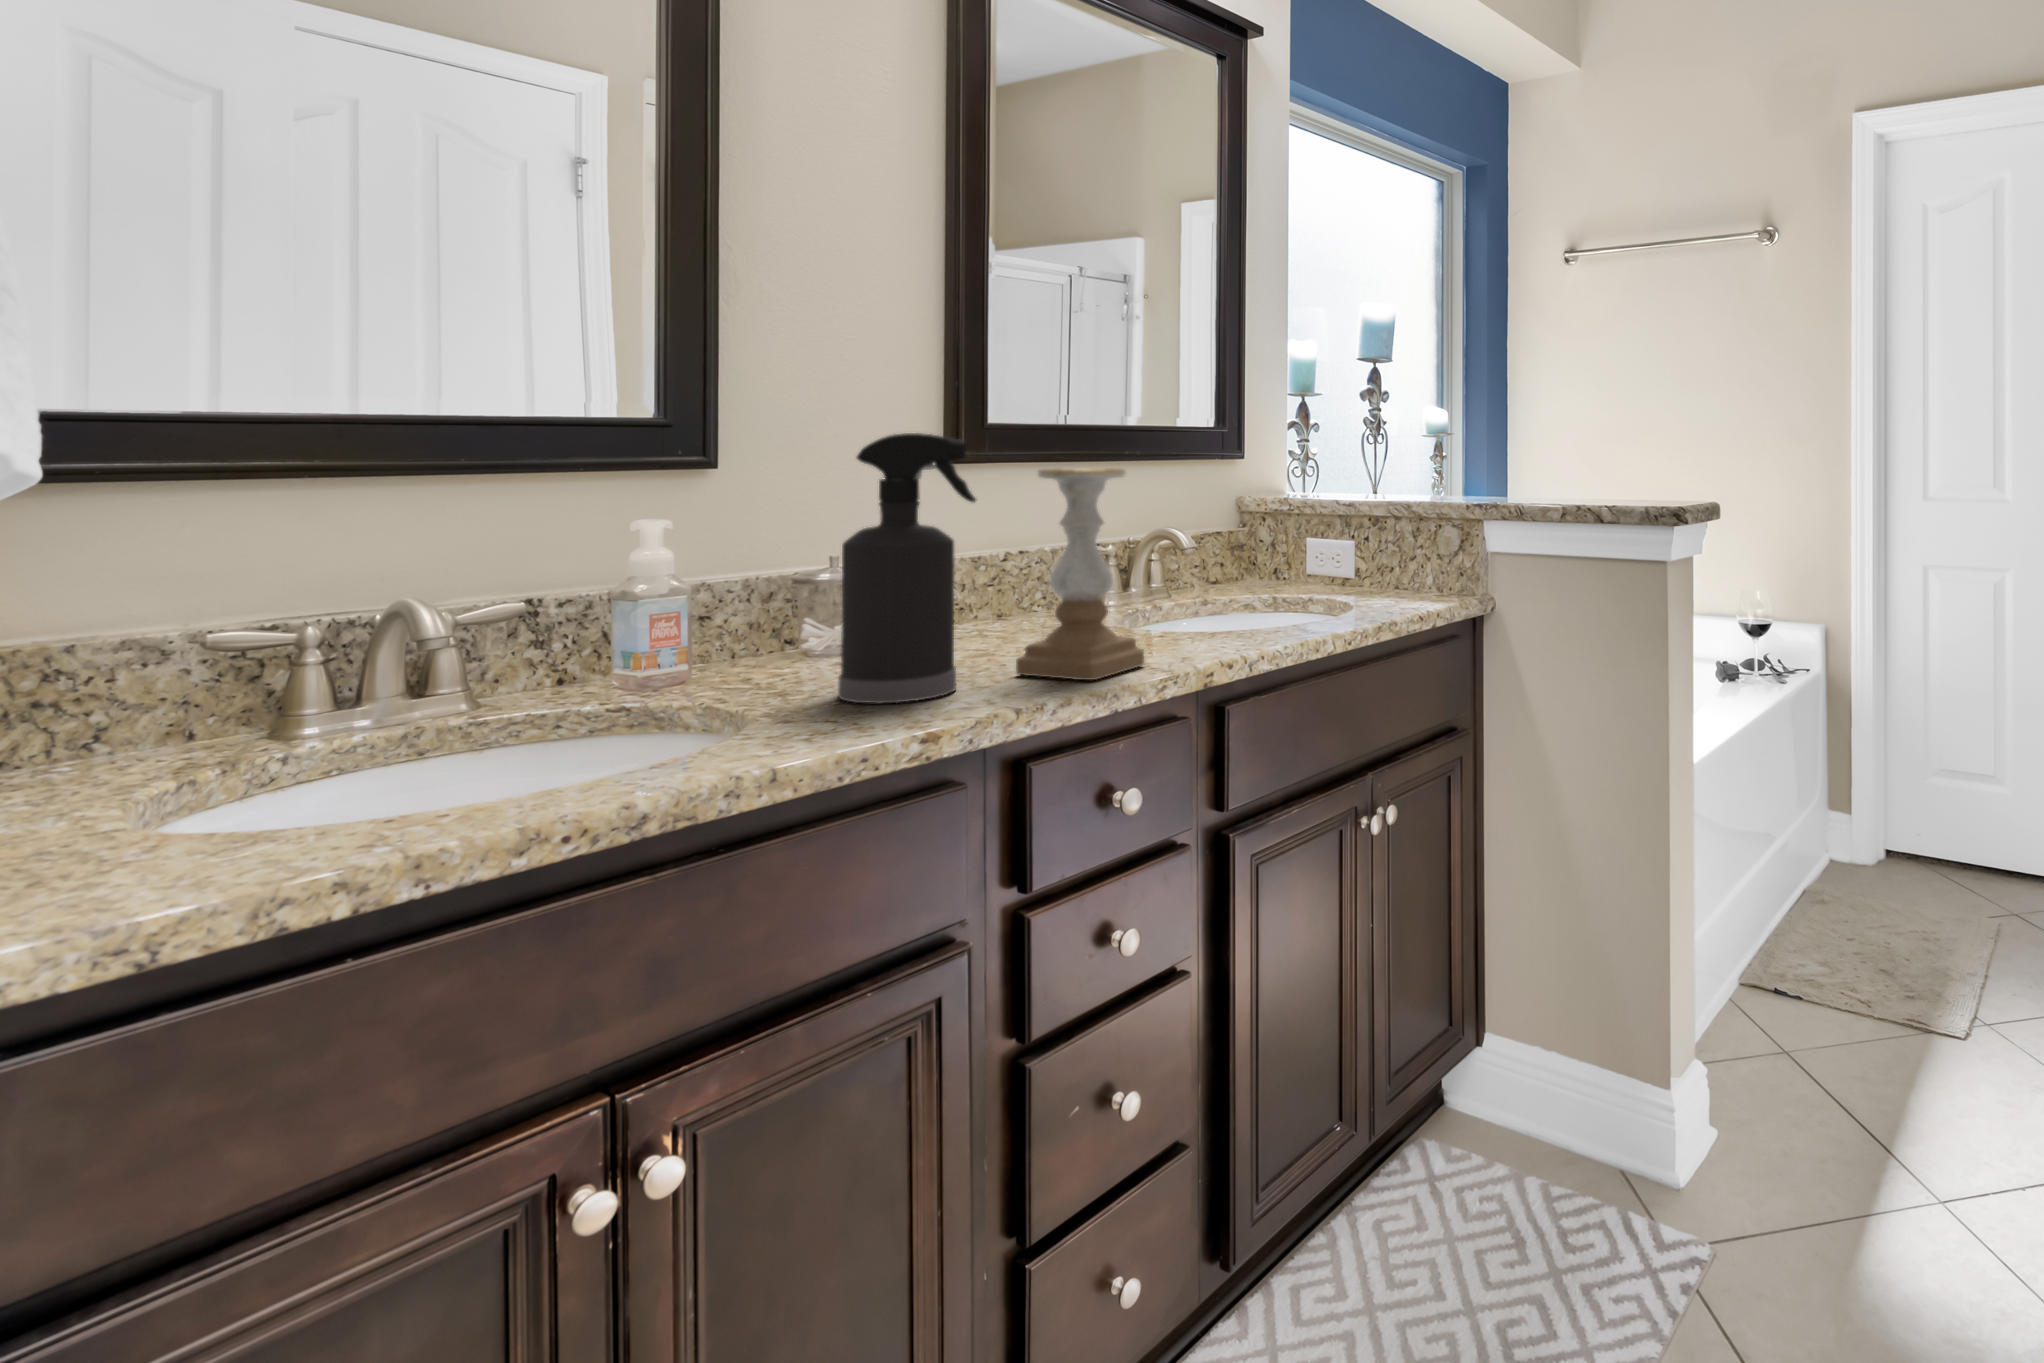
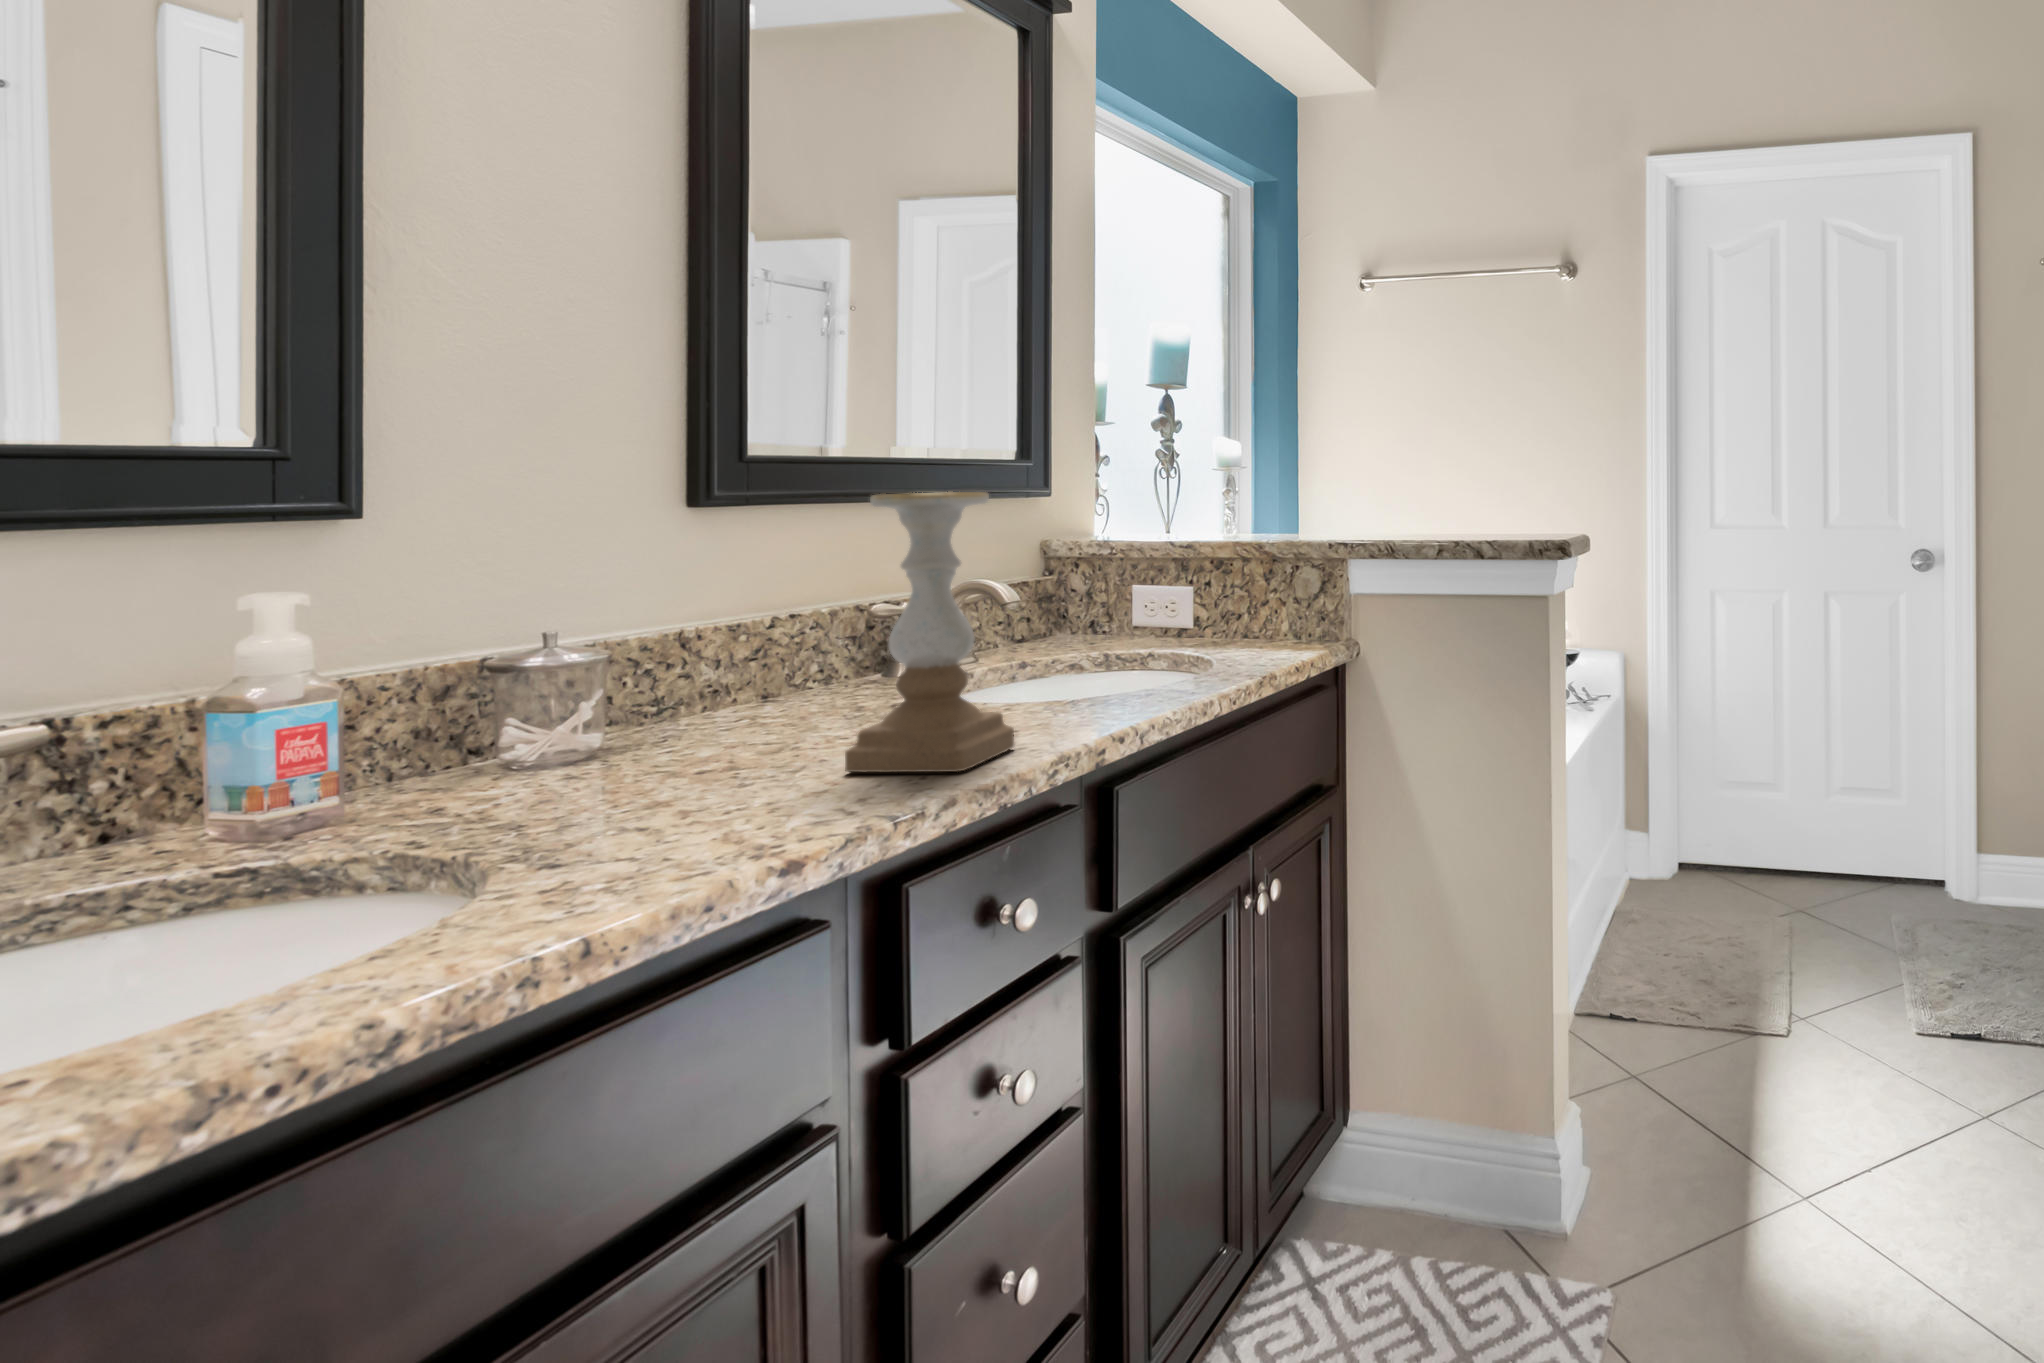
spray bottle: present [838,433,976,703] -> none [596,445,798,829]

